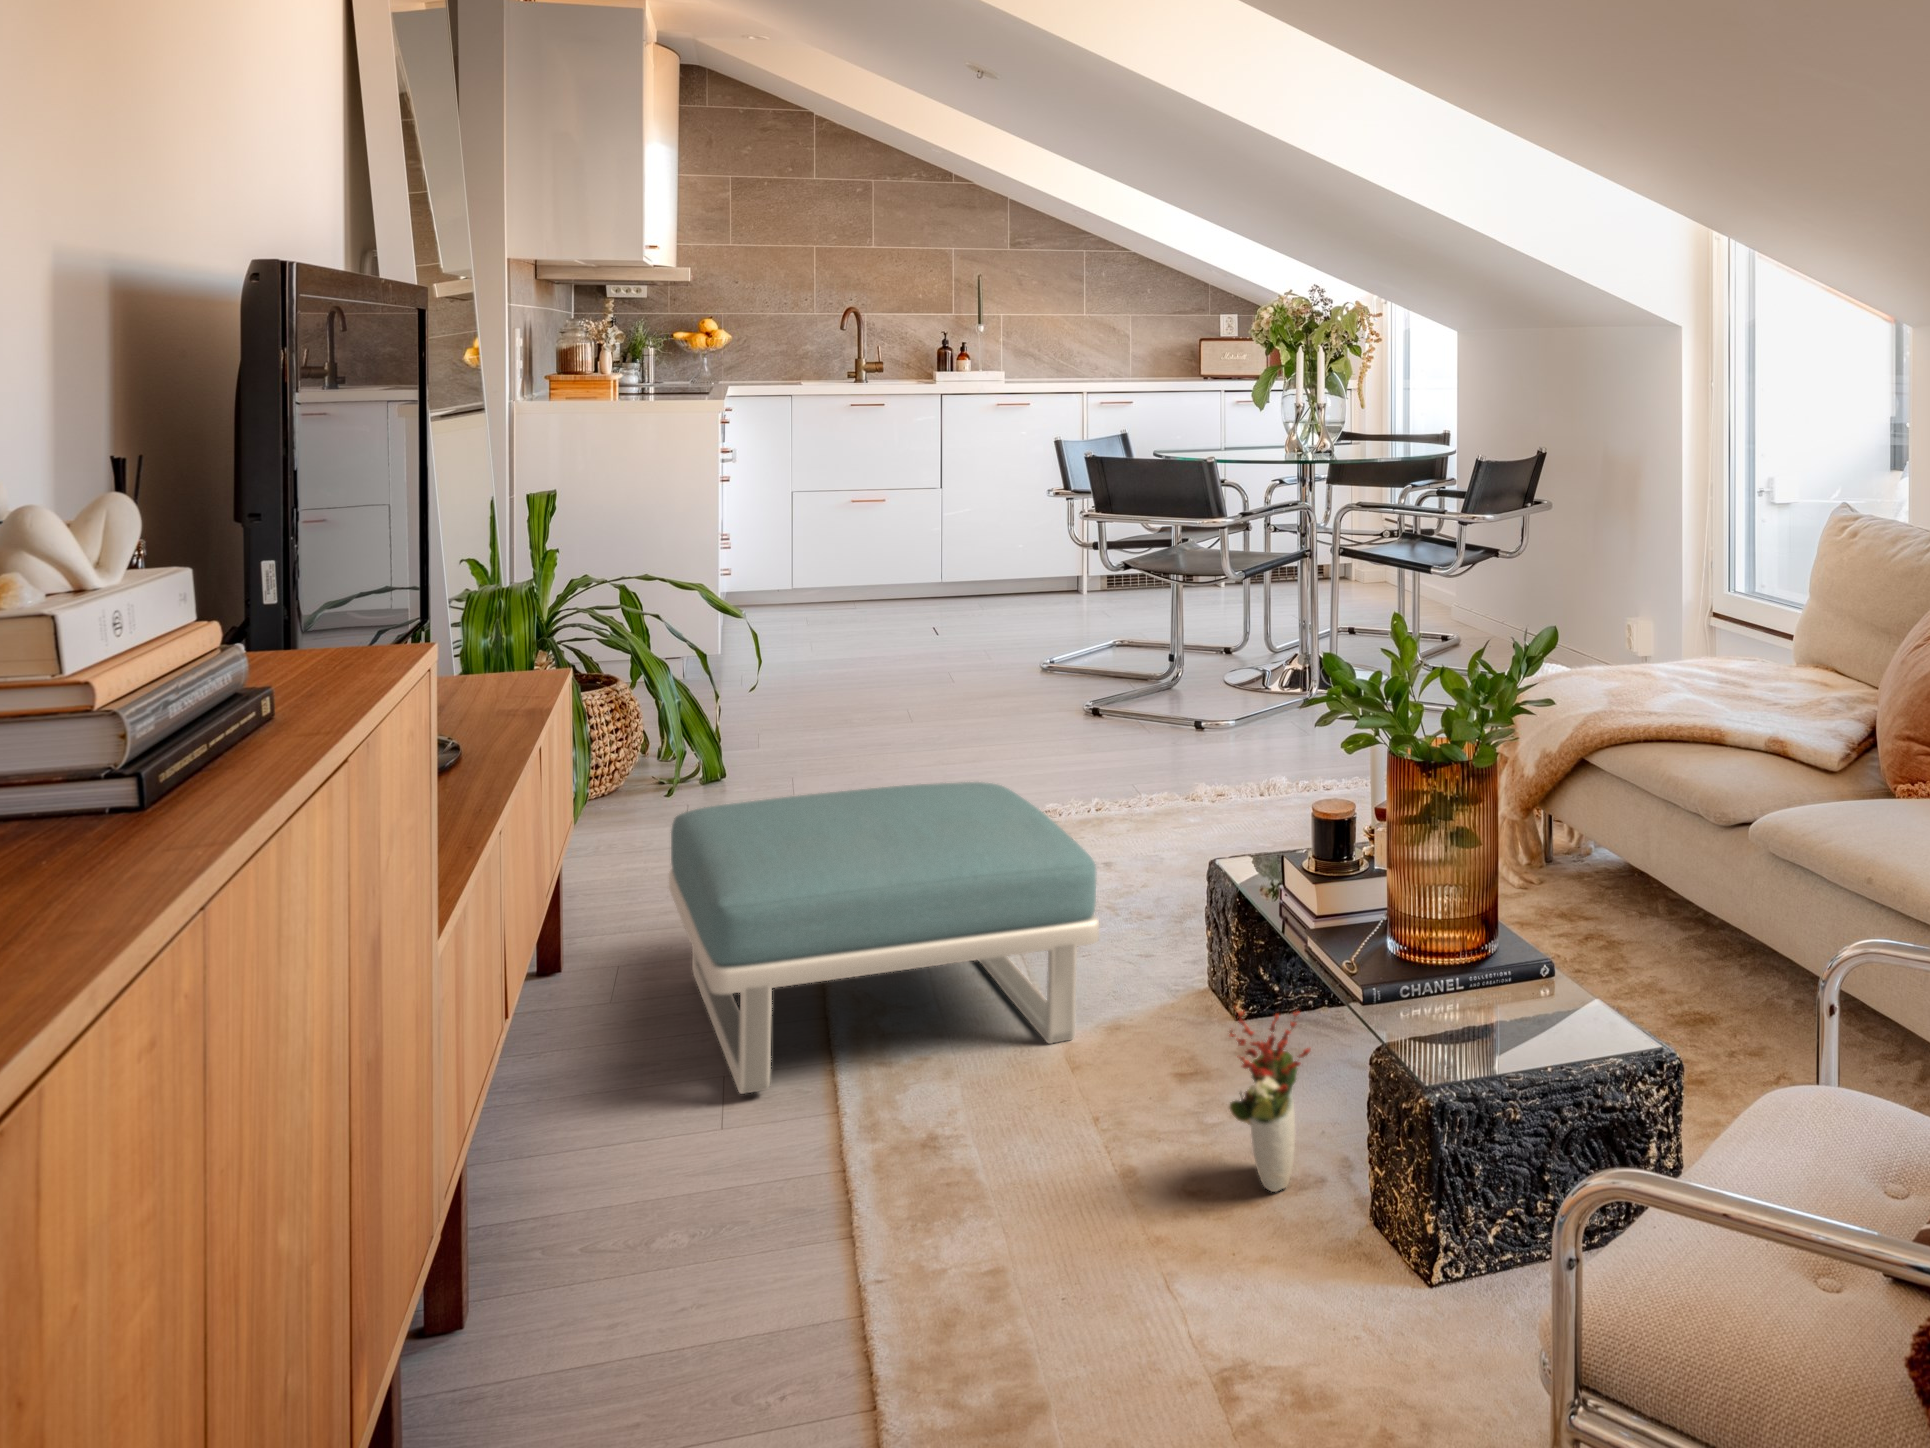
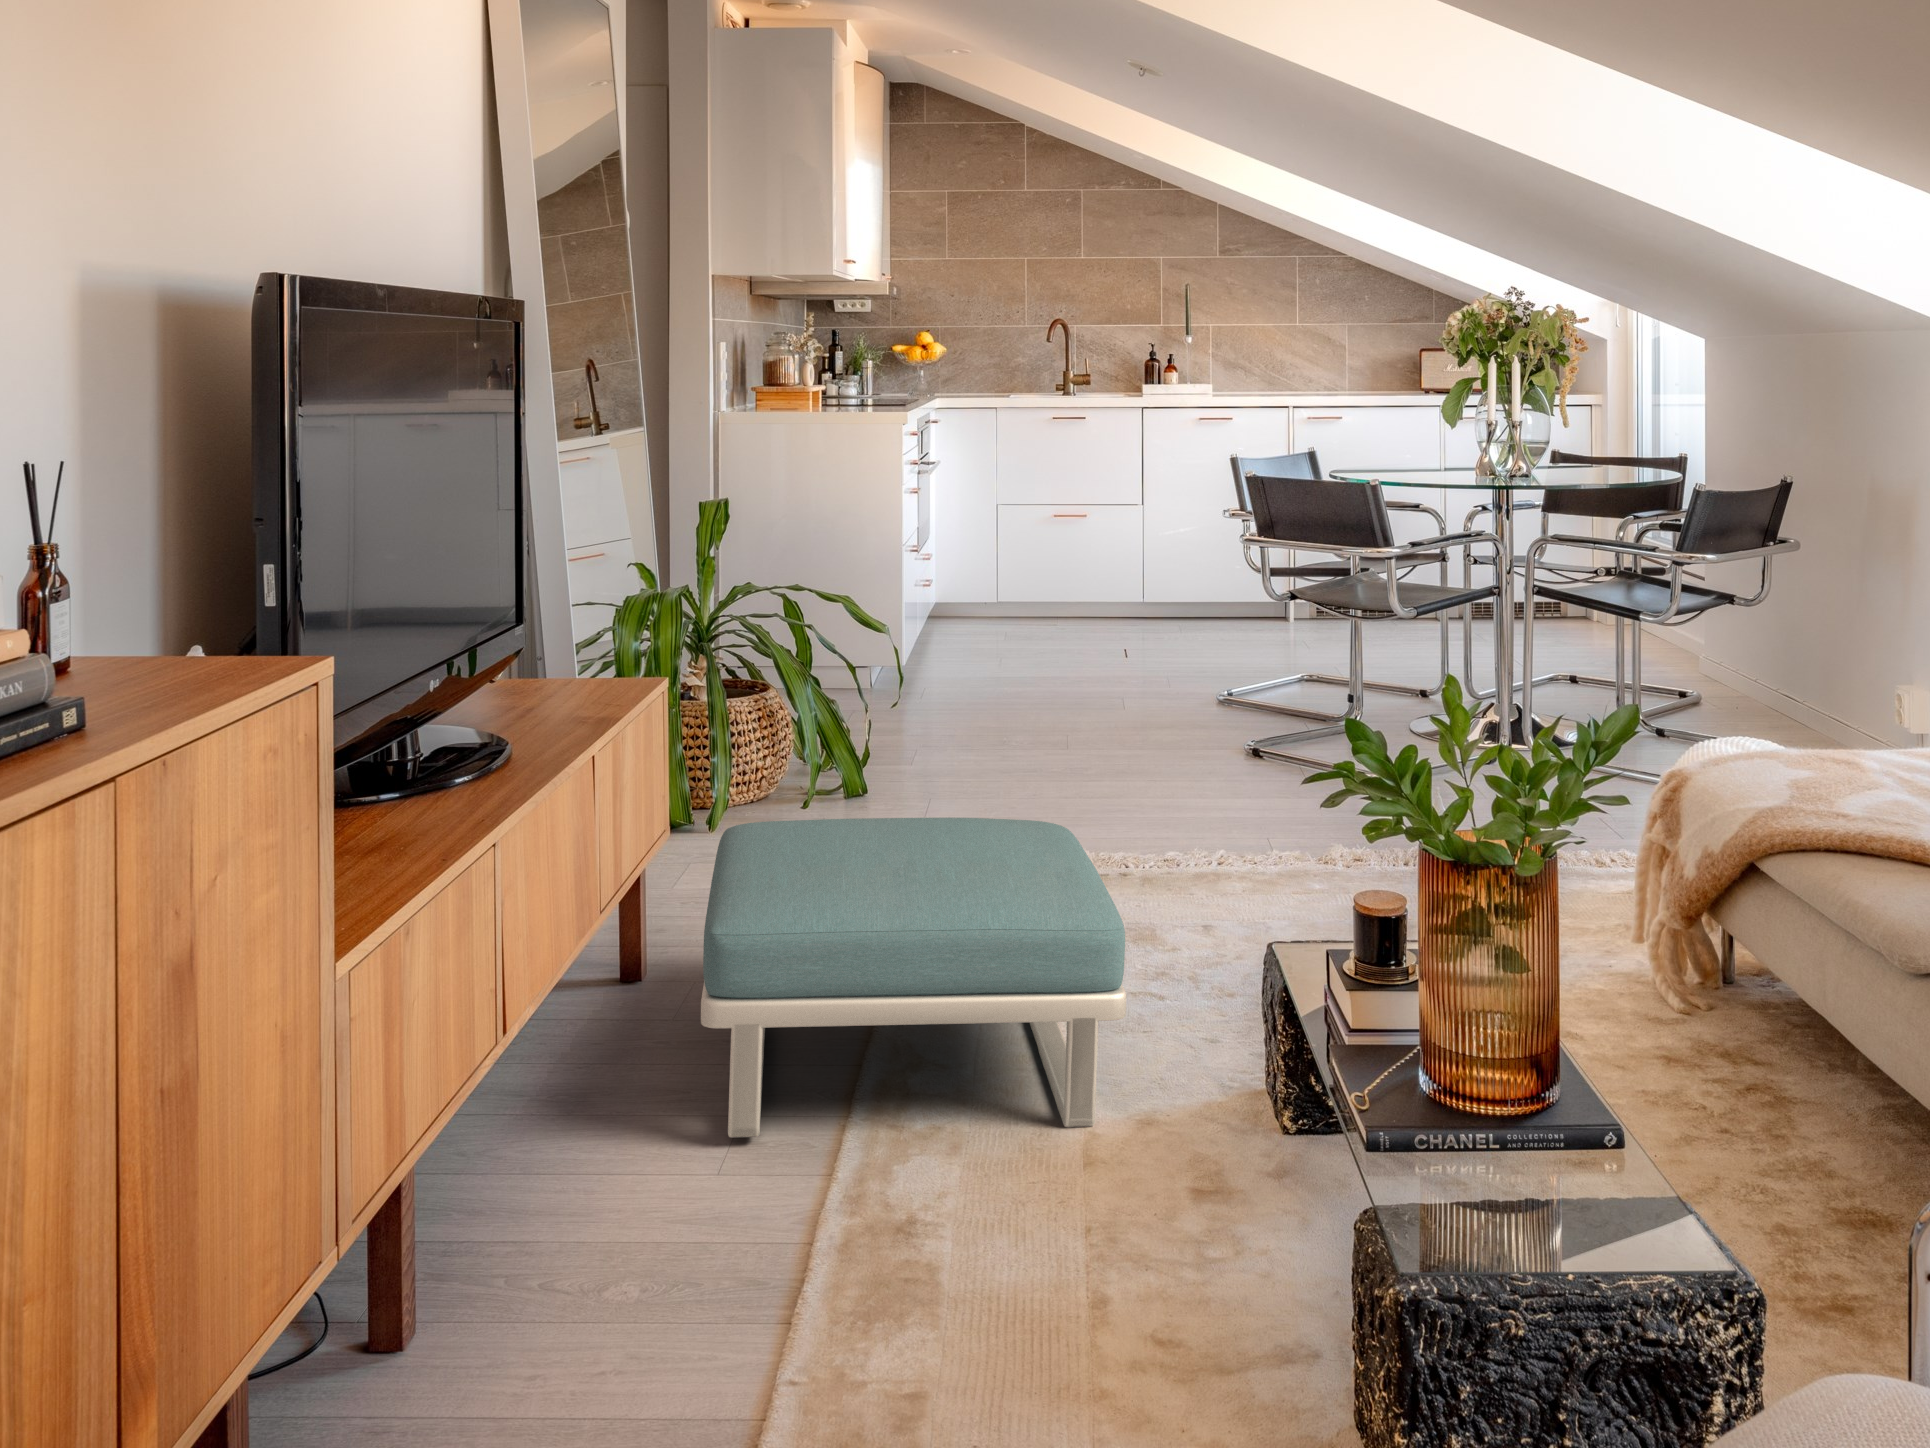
decorative plant: present [1230,1007,1310,1192] -> none [1203,1125,1304,1361]

